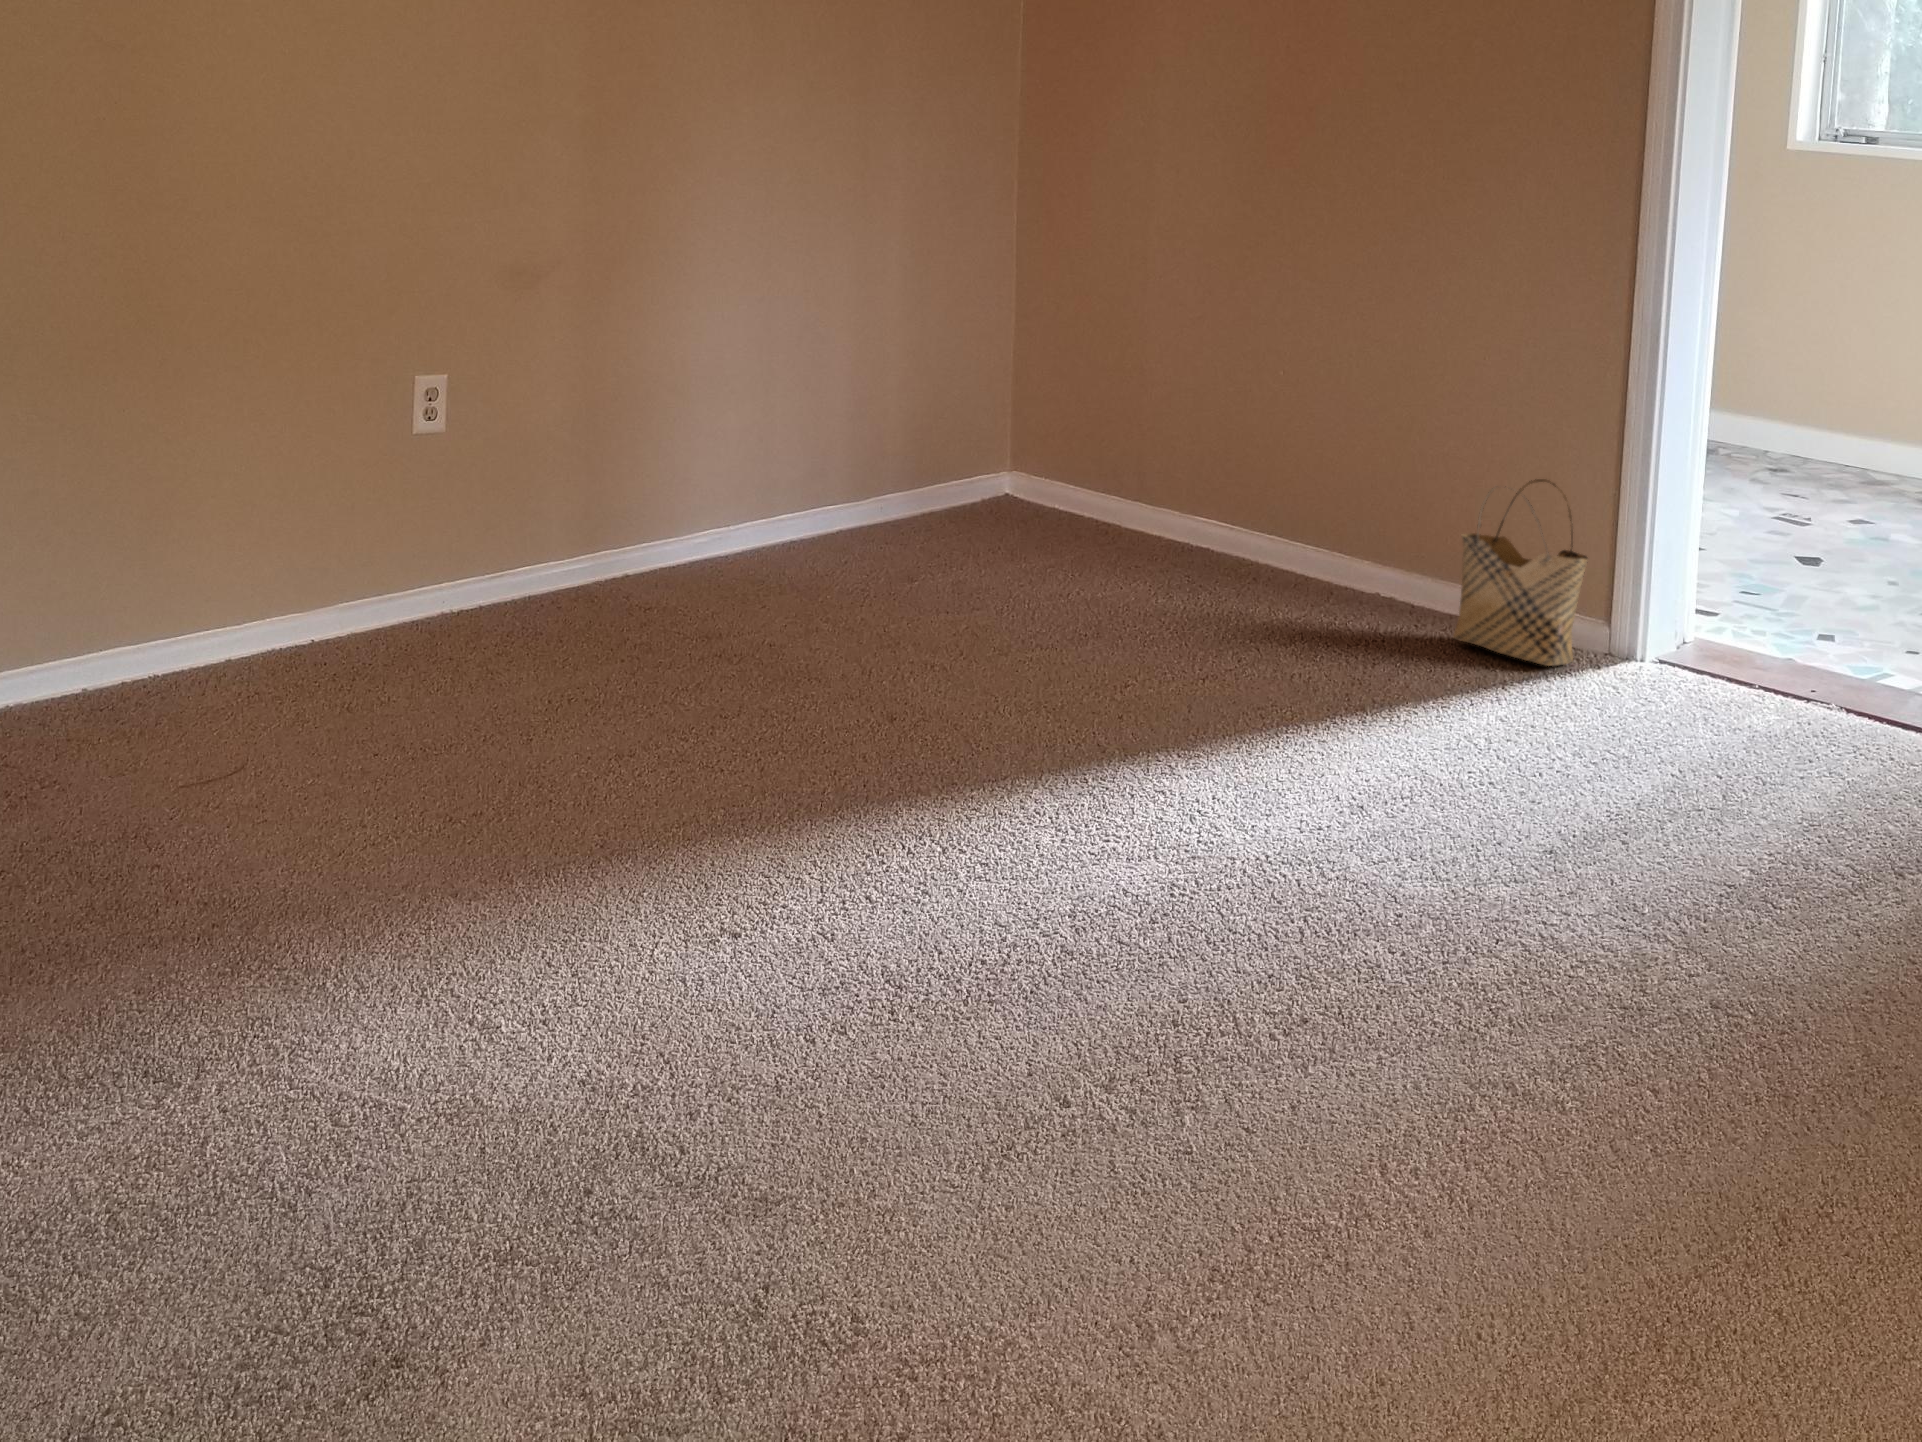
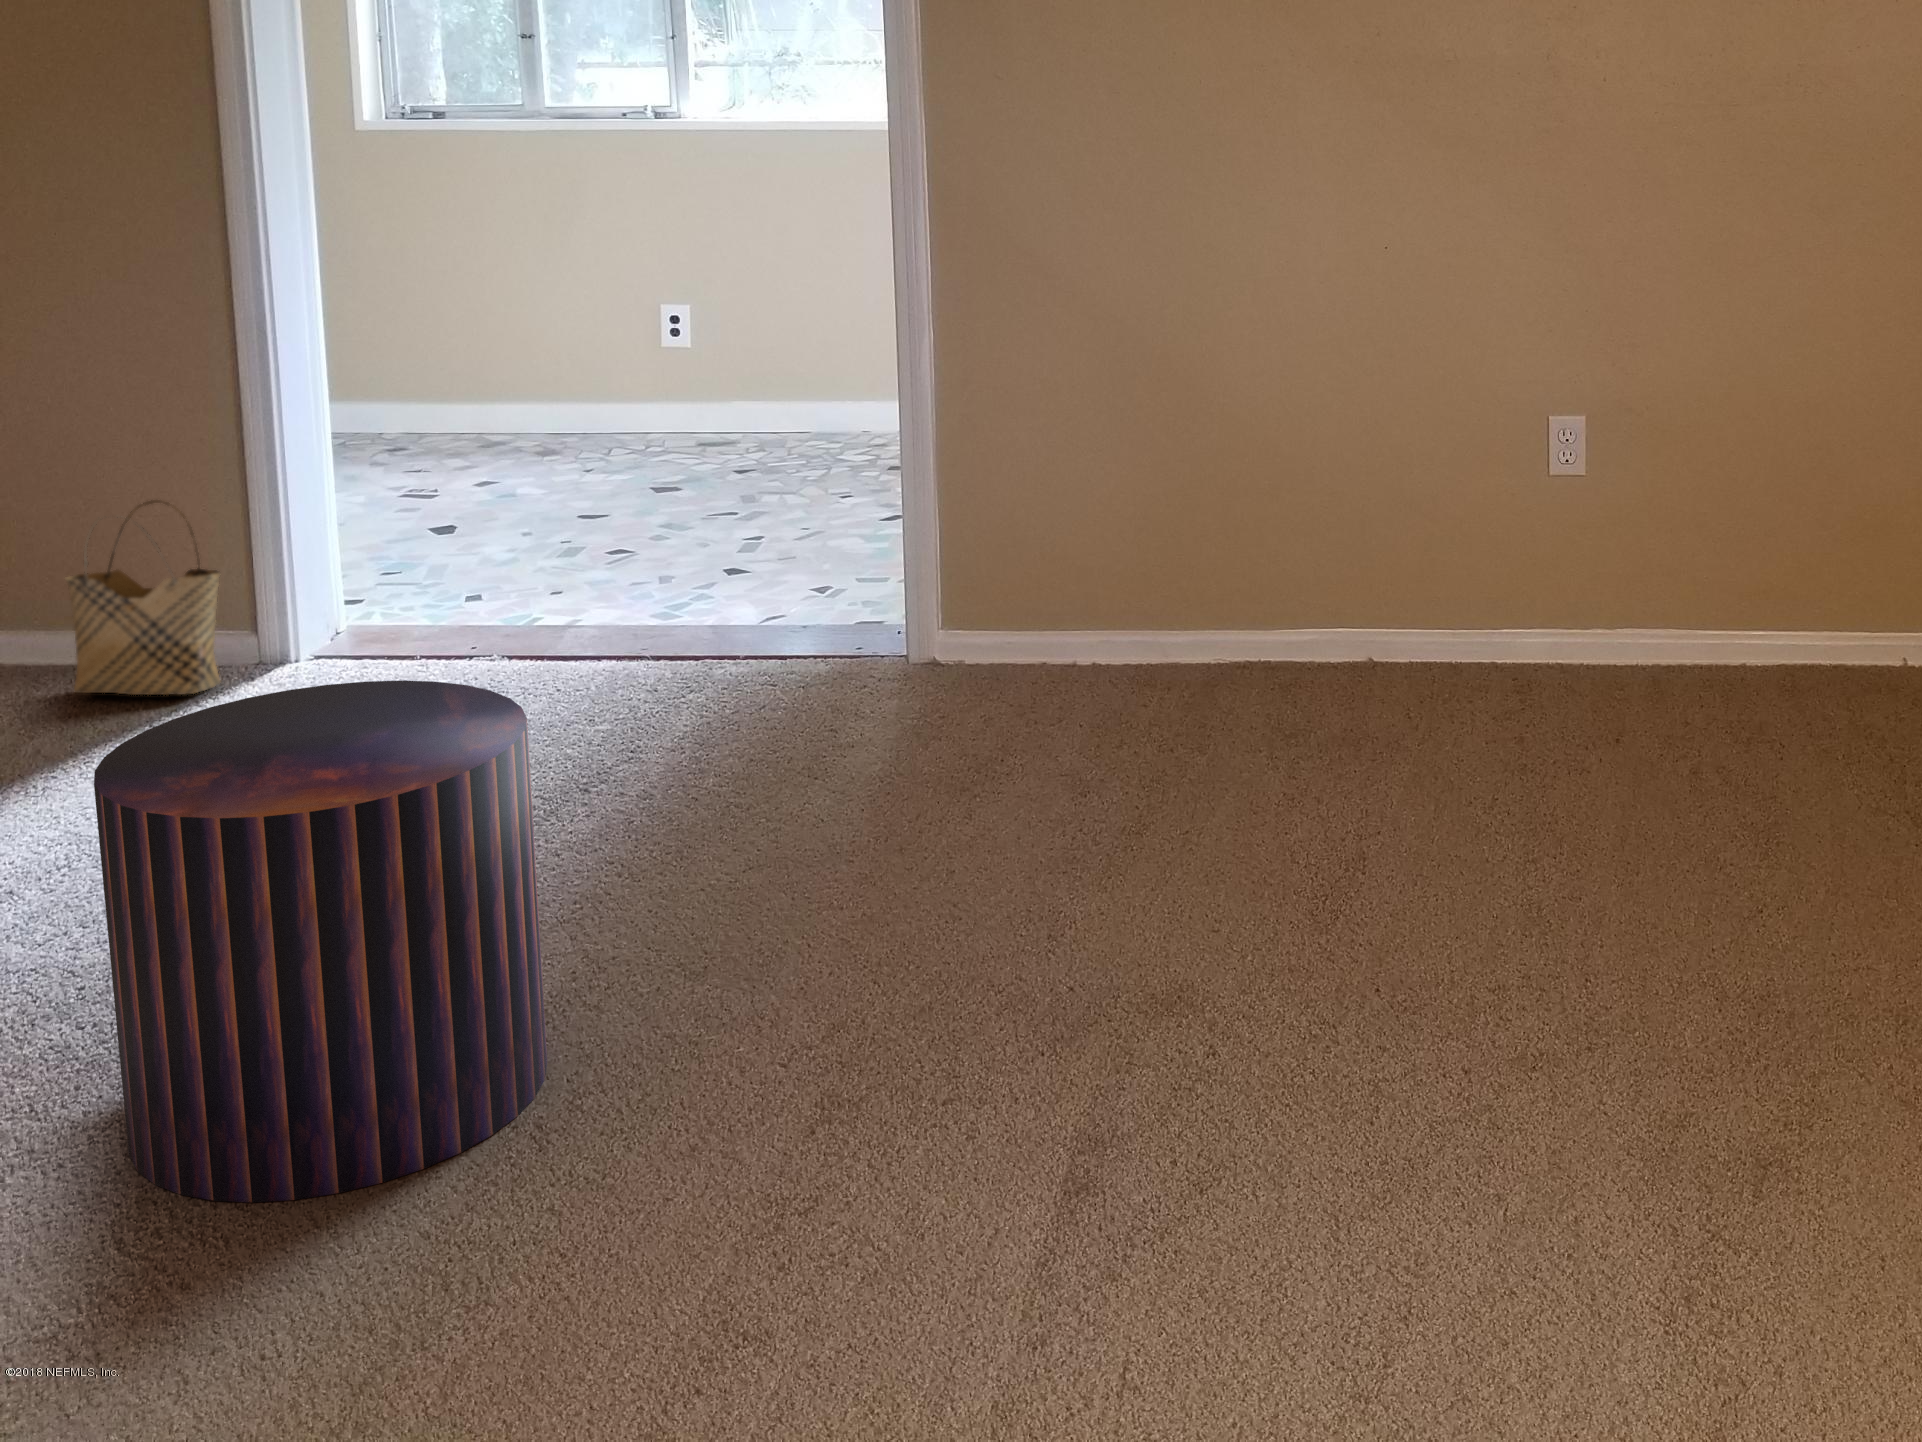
pouf: none [1407,690,1842,1221] -> present [94,680,547,1202]

